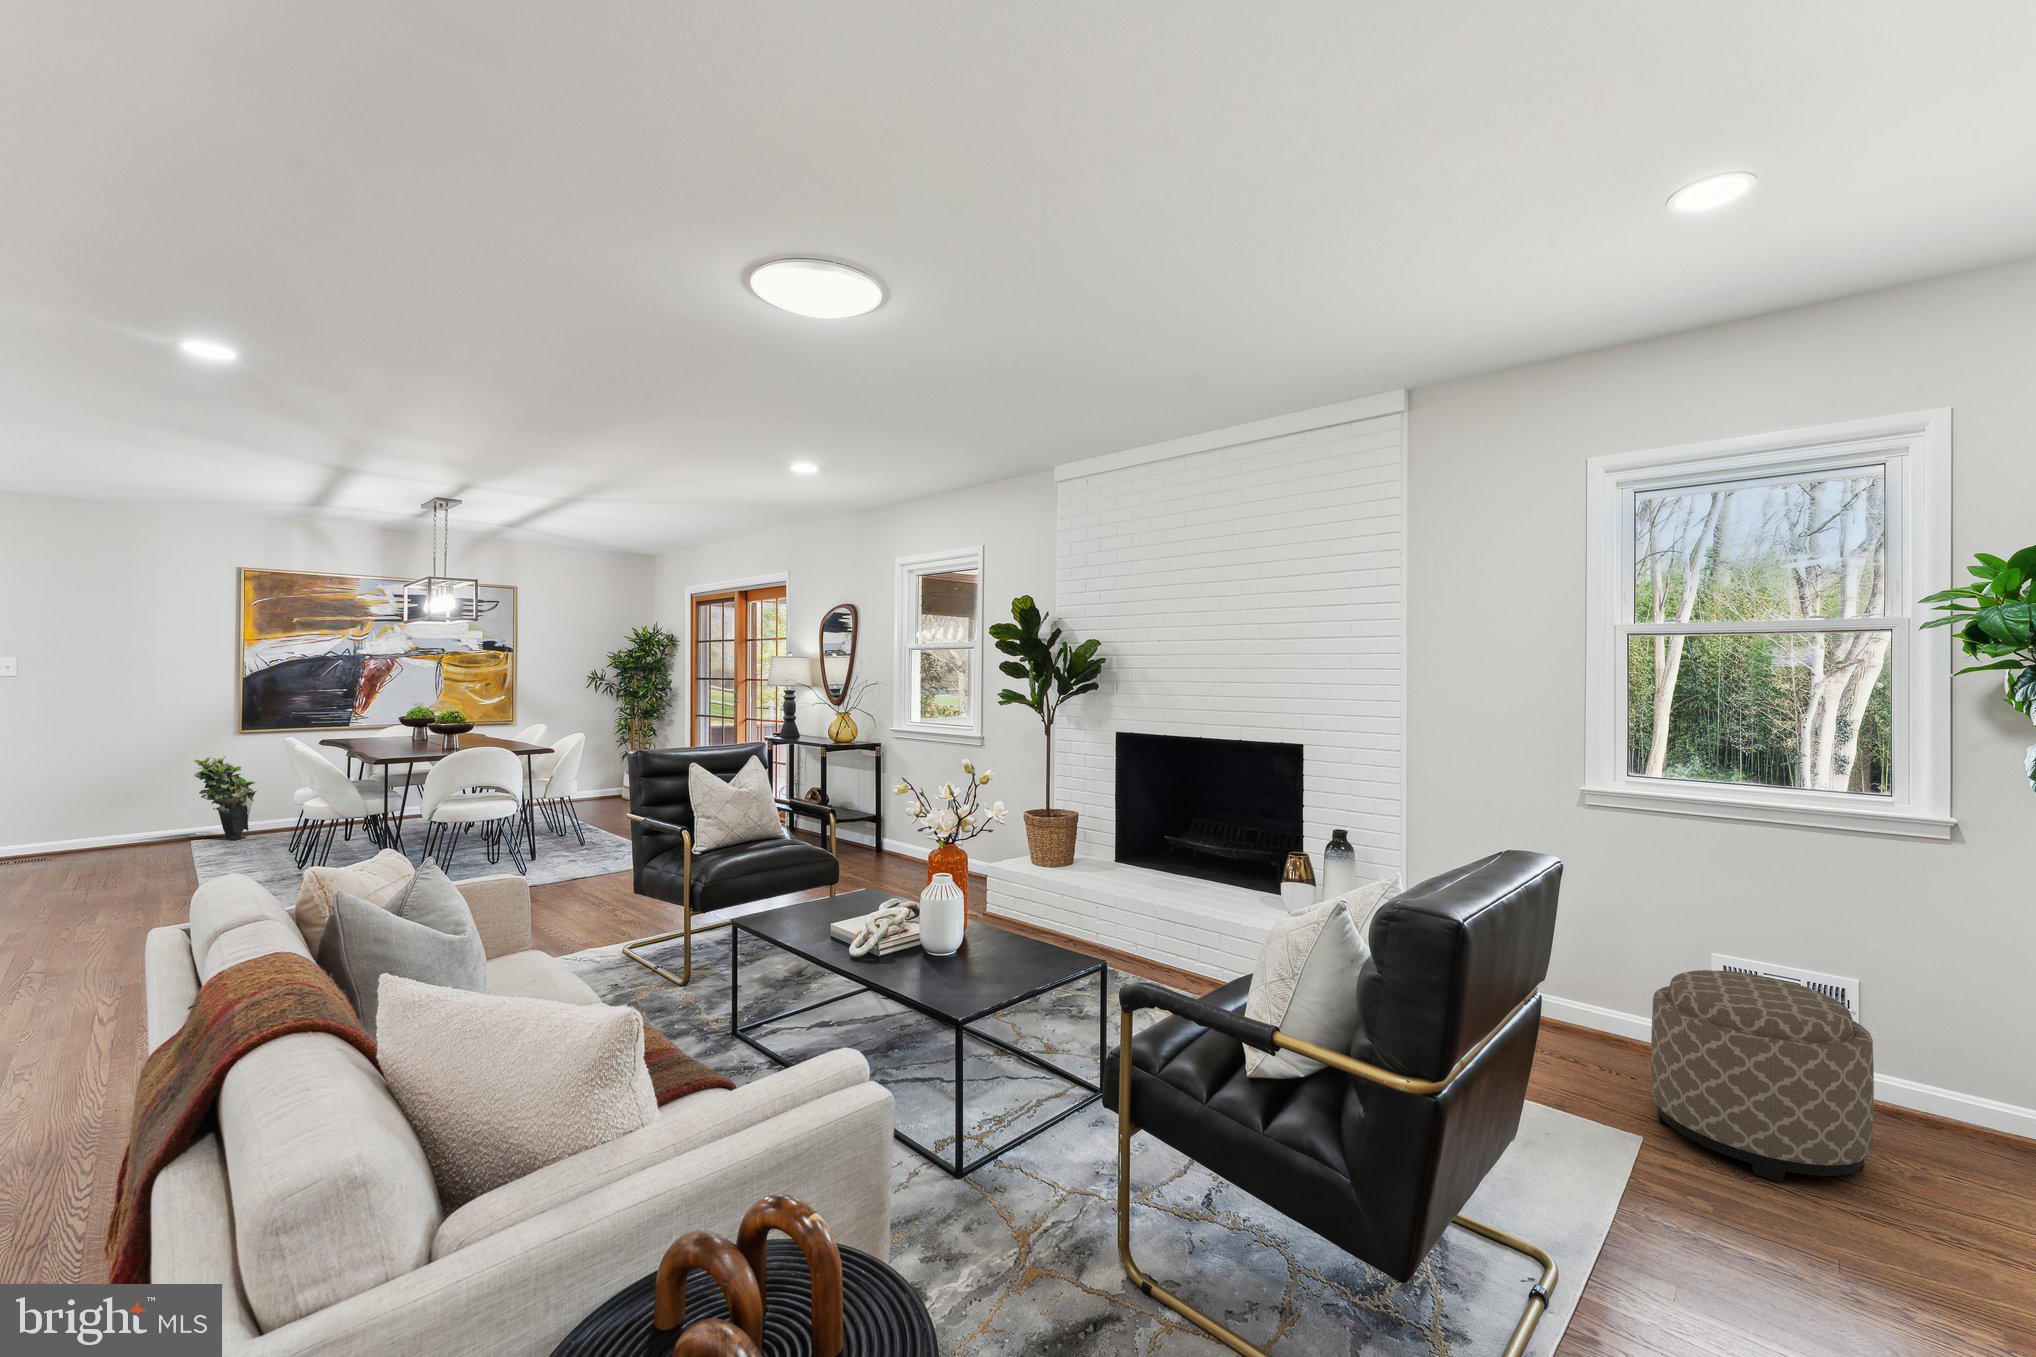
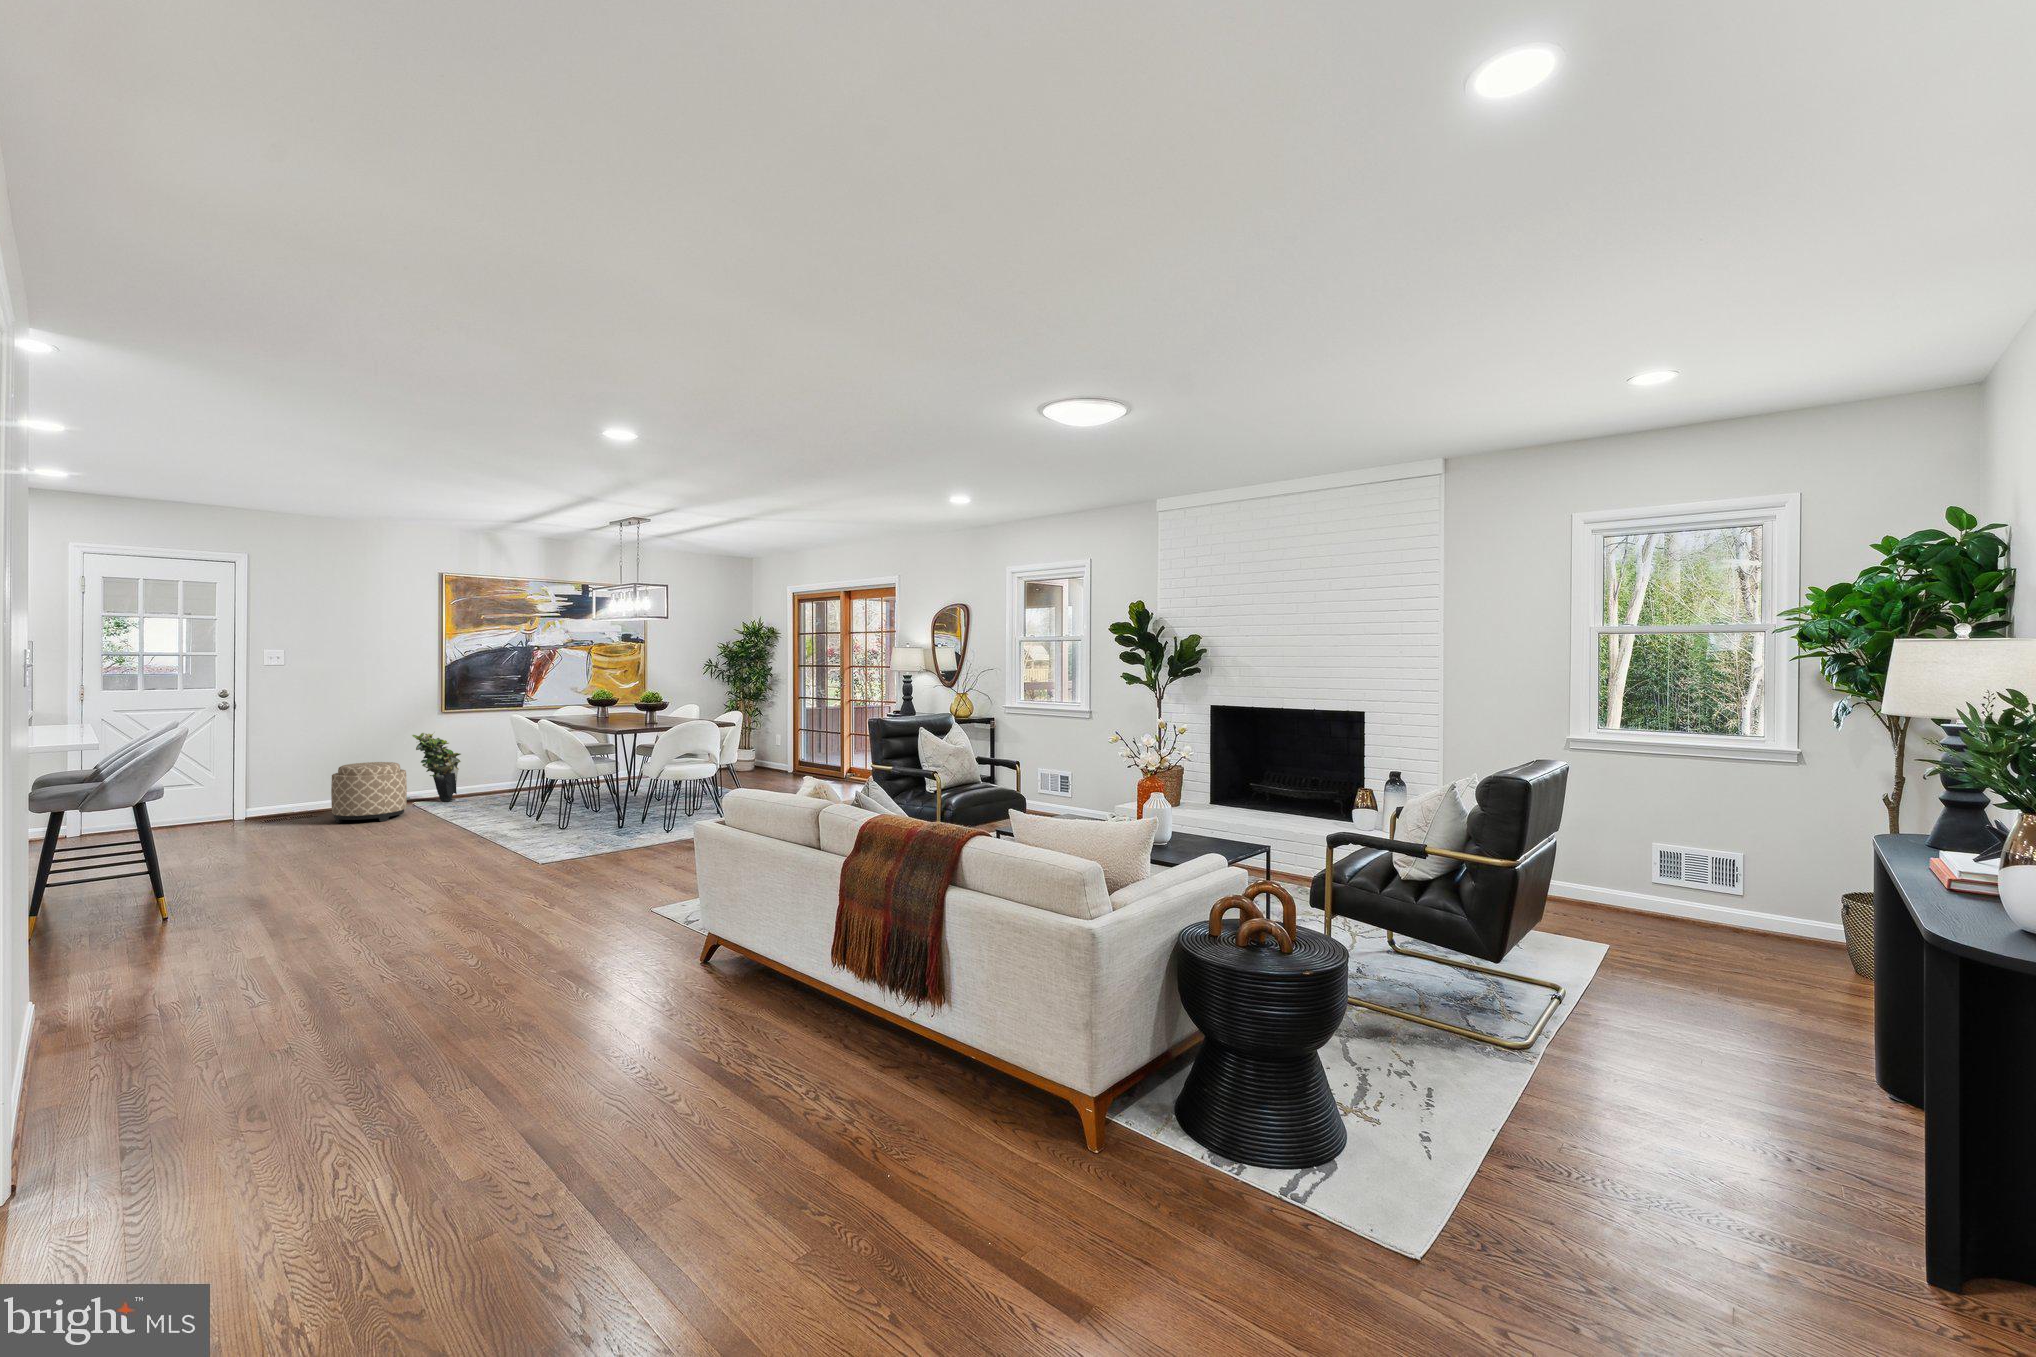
ottoman: present [1651,970,1874,1181] -> present [331,762,407,823]

